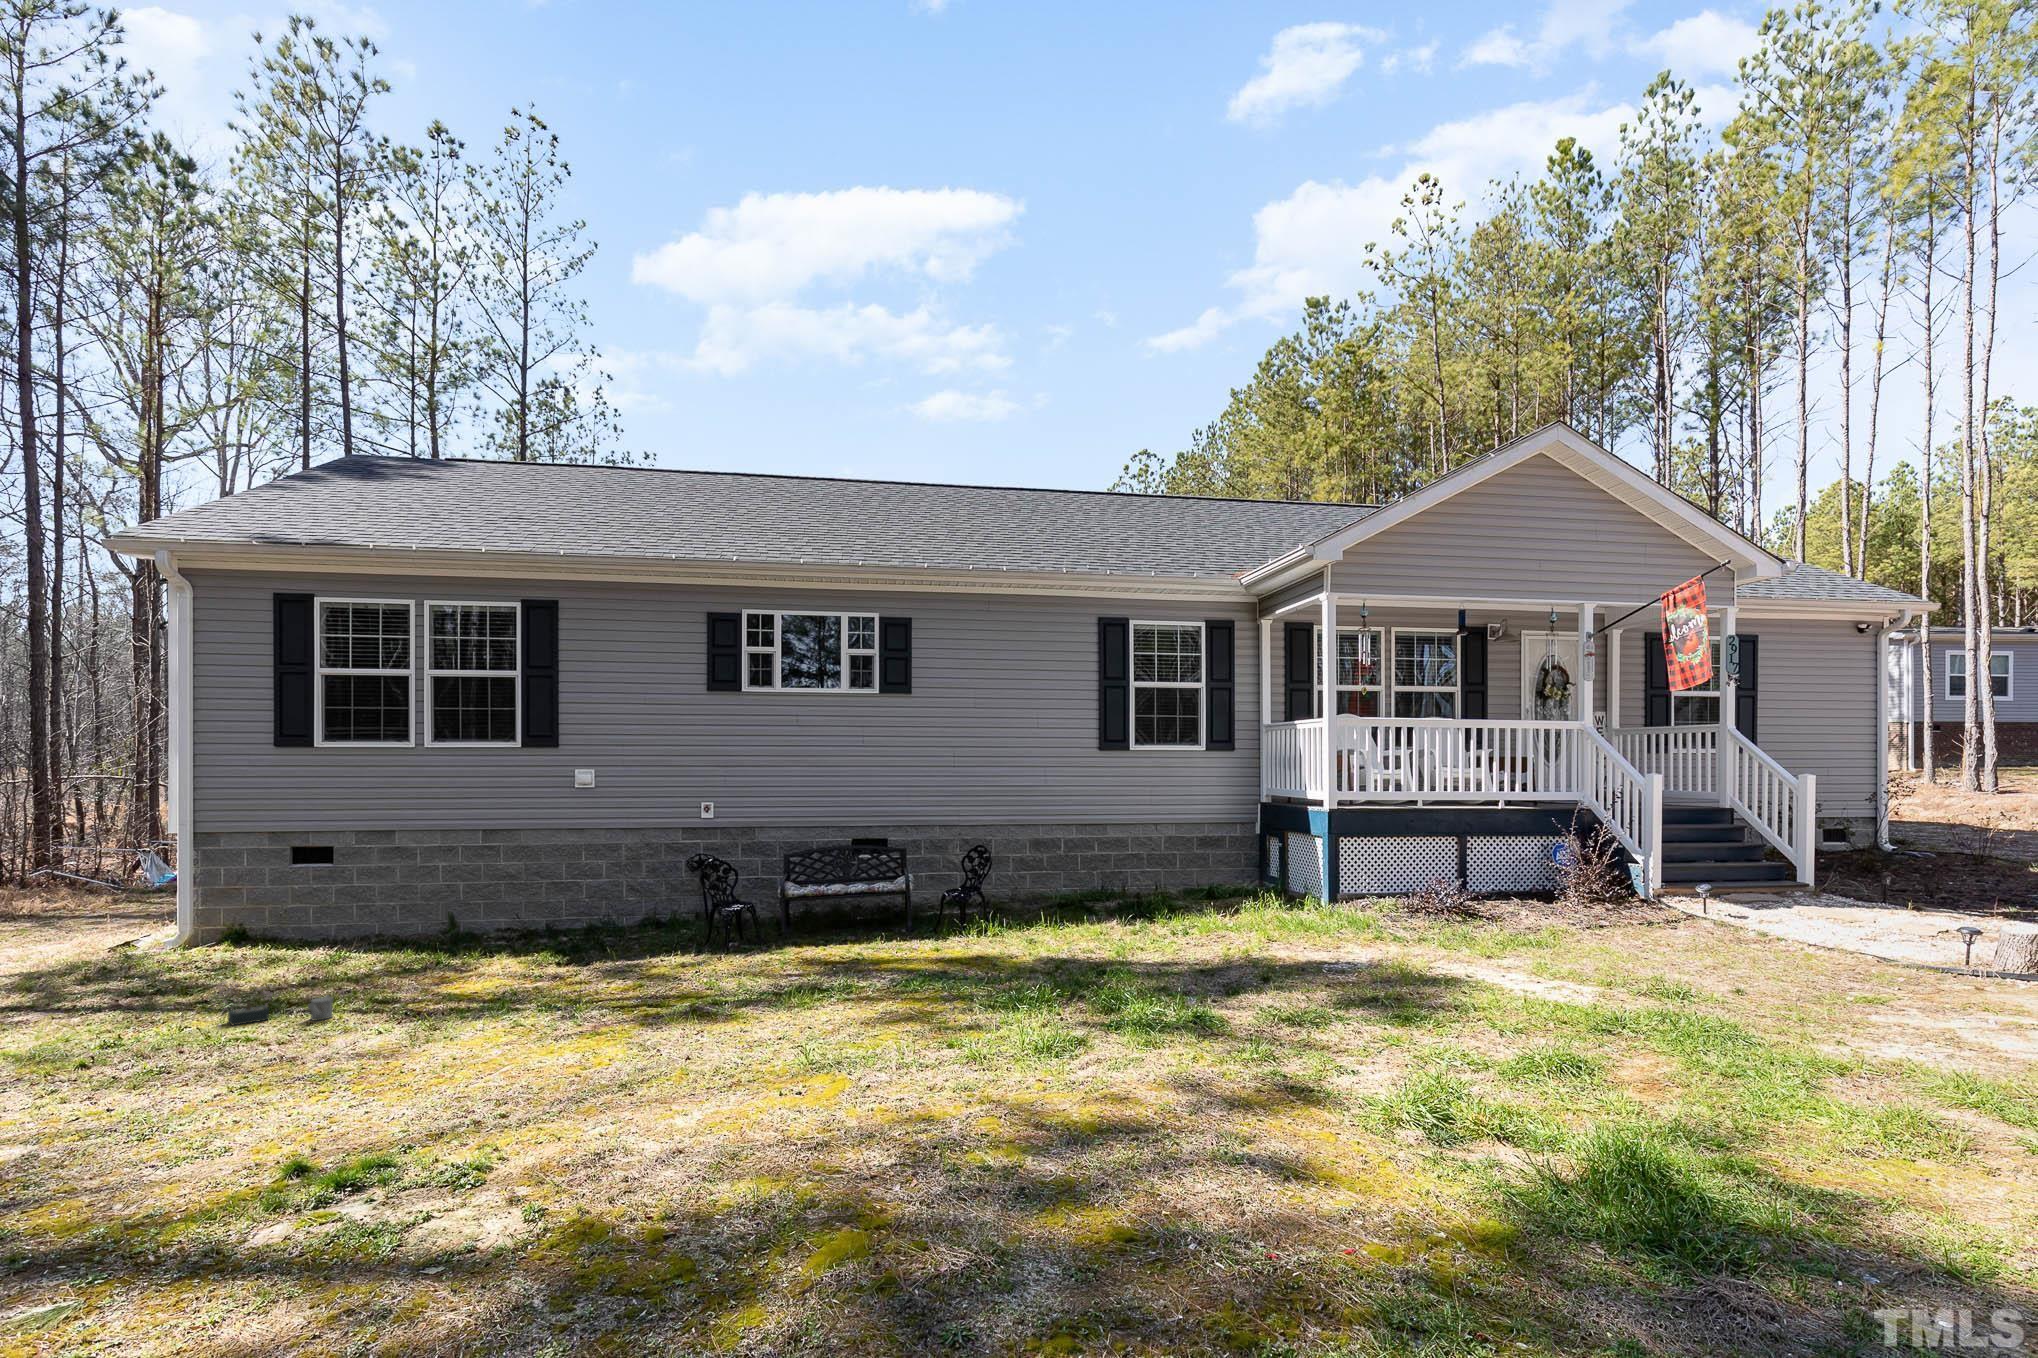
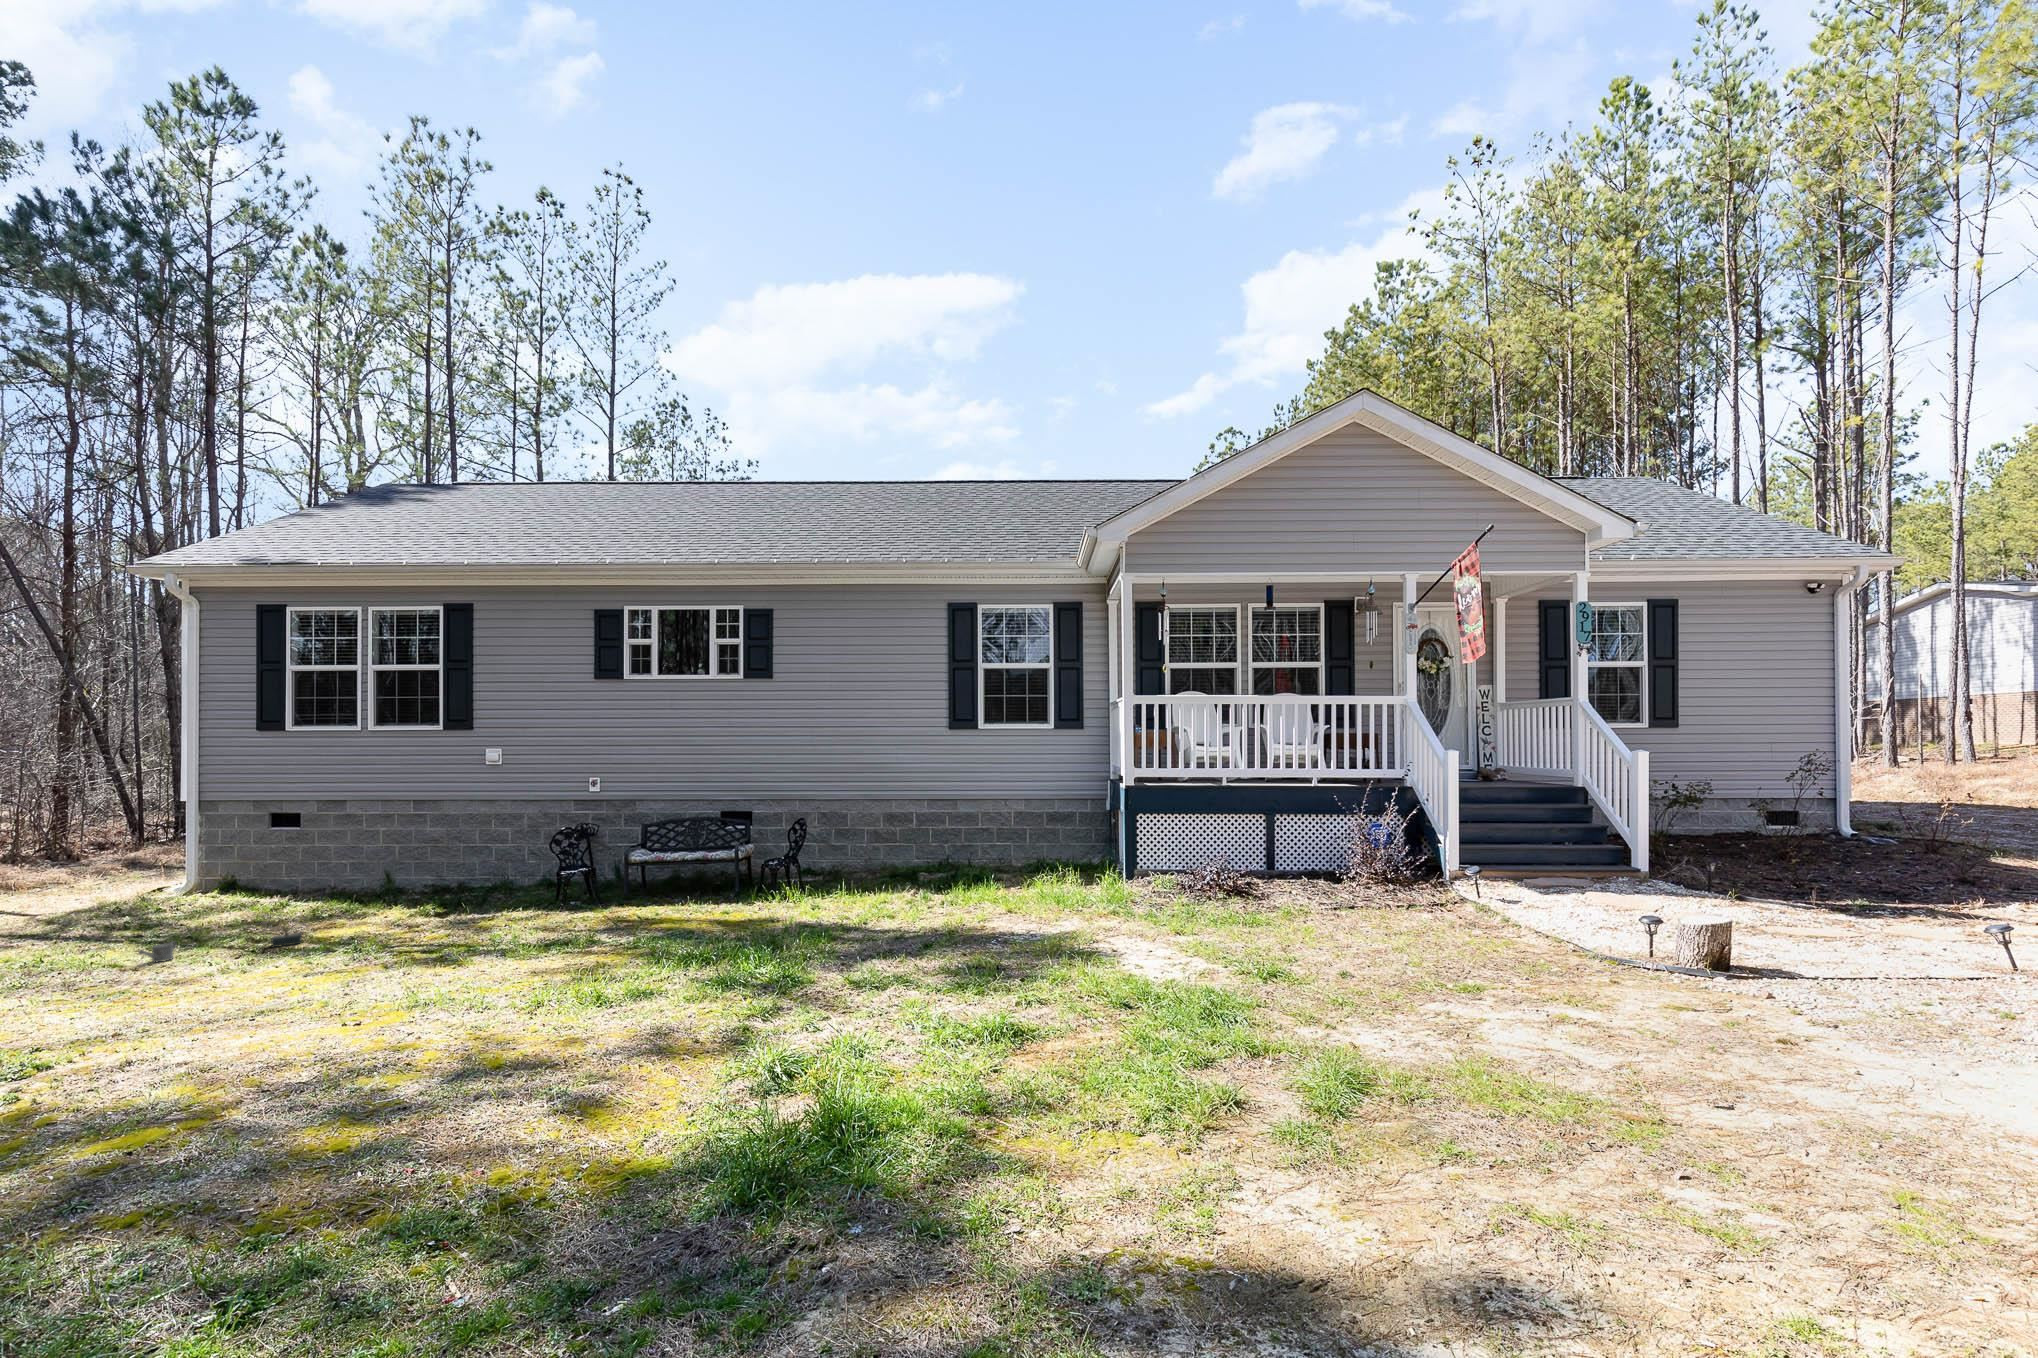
decorative plant: present [217,982,273,1025] -> present [261,915,303,947]

